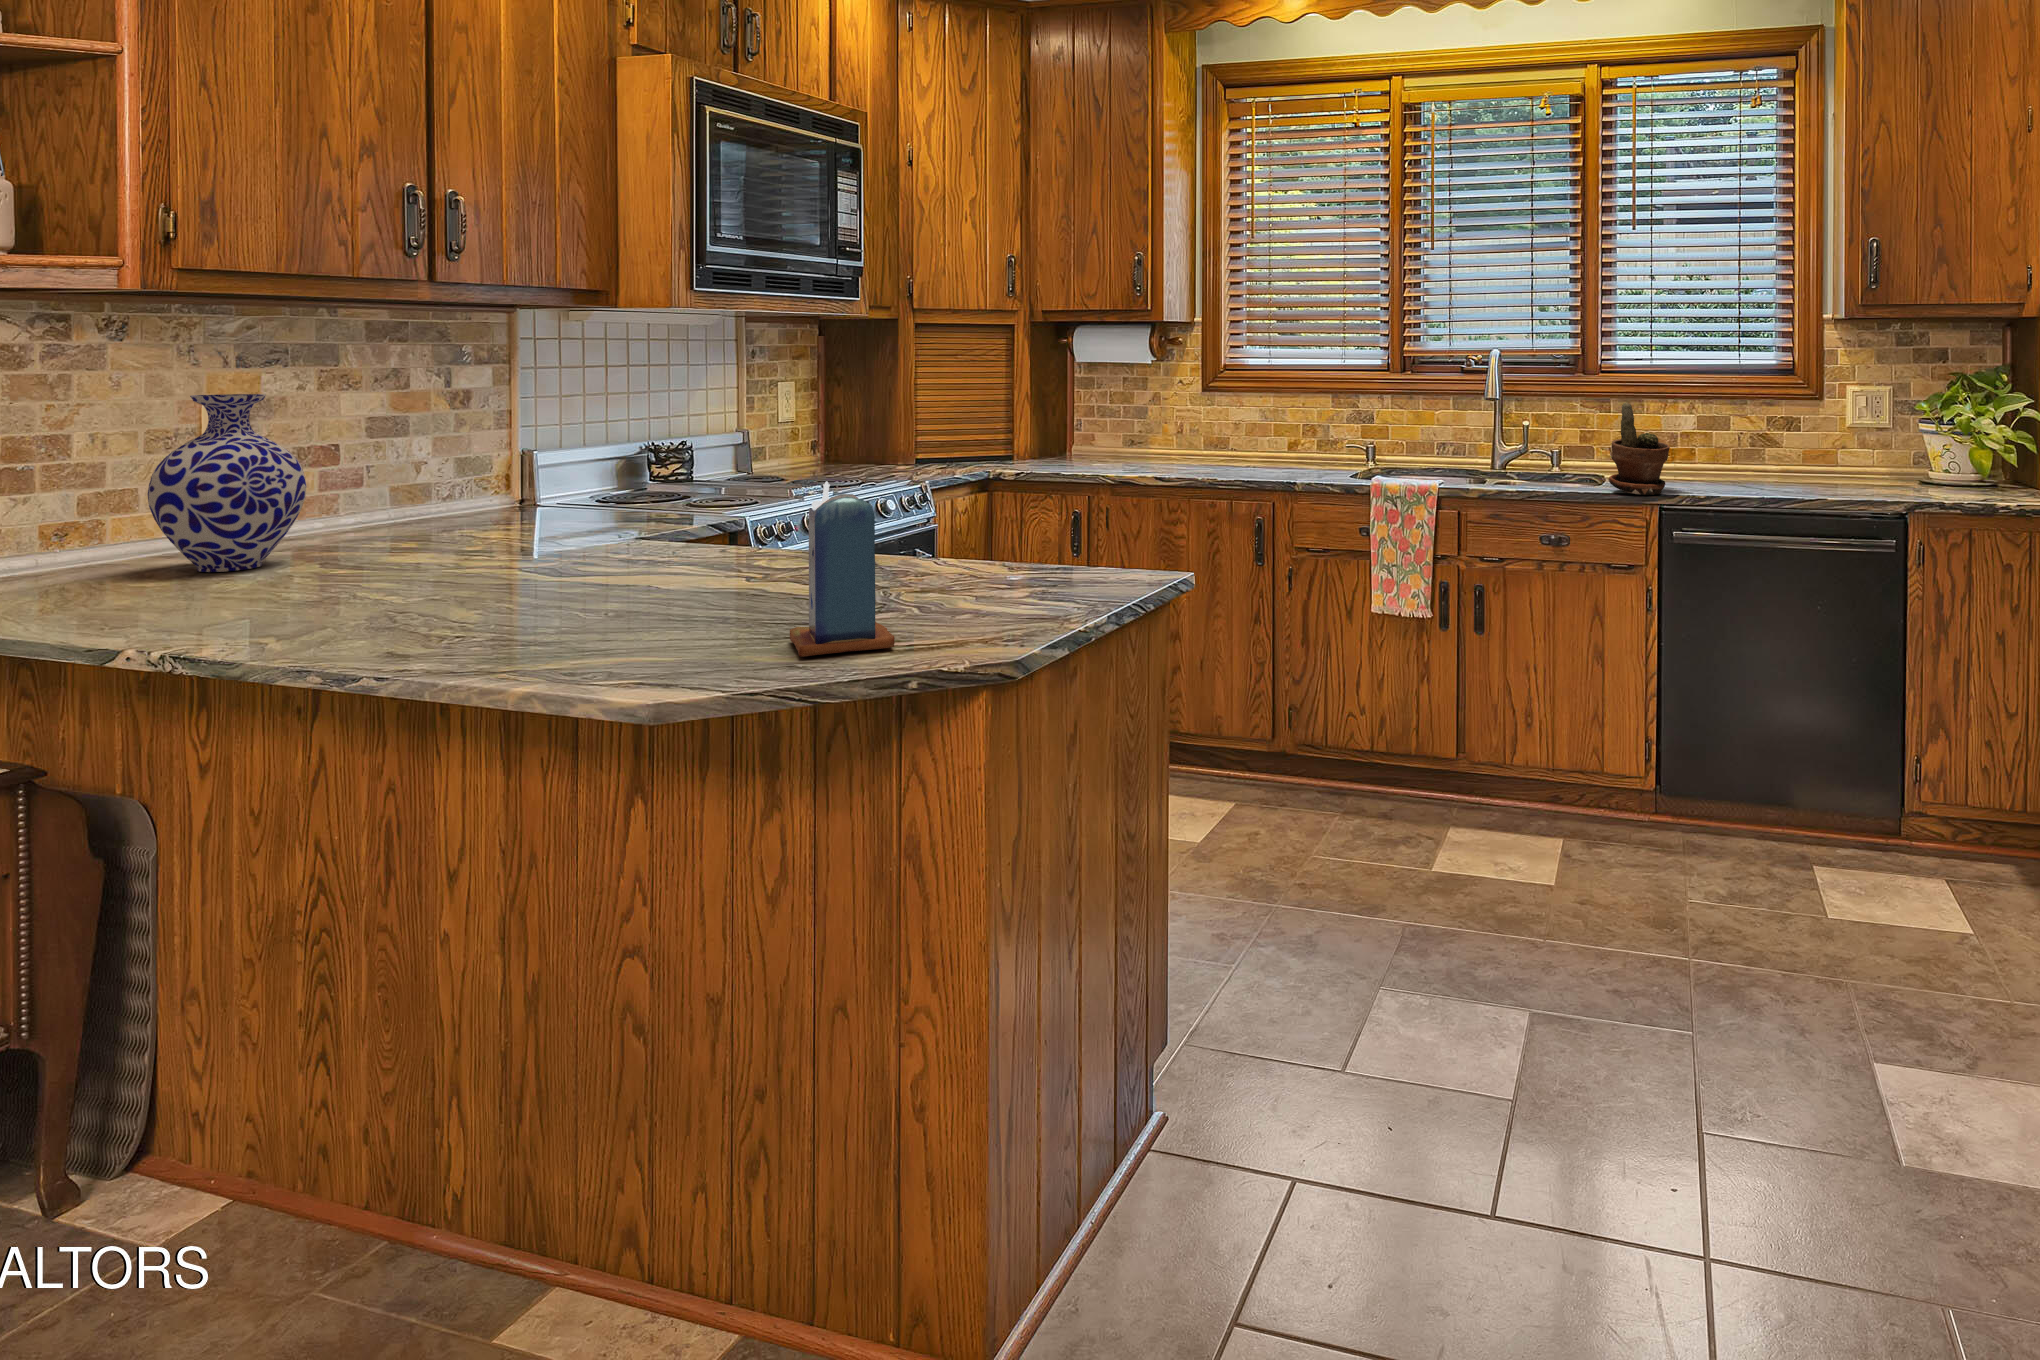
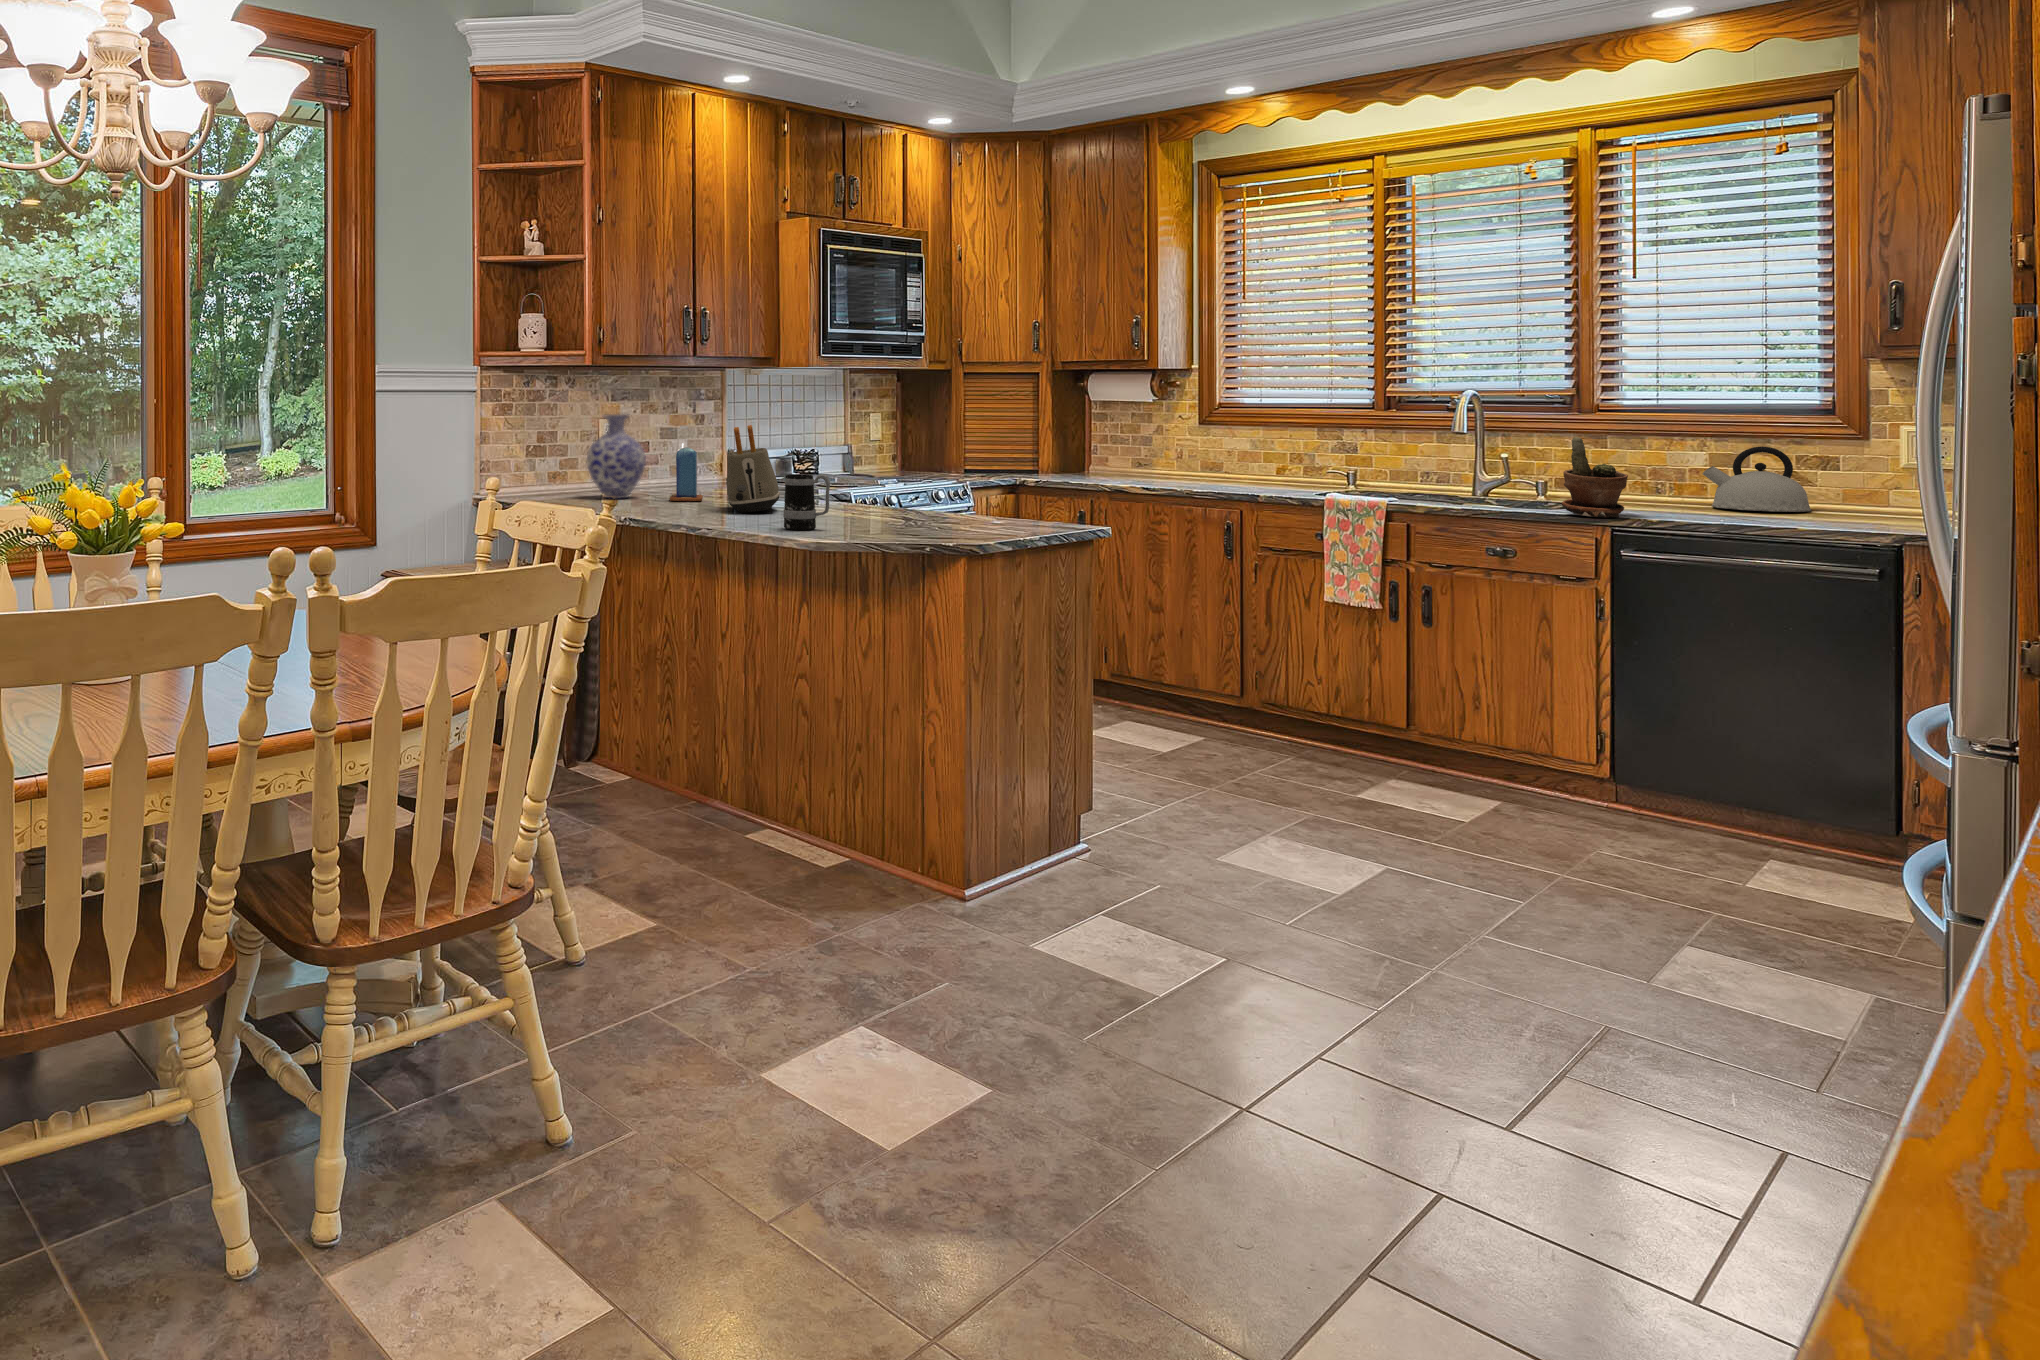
kettle: none [1706,409,1792,477] -> present [1703,446,1812,512]
toaster: none [476,413,597,596] -> present [727,425,780,513]
candle: present [790,482,895,657] -> present [670,443,703,501]
mug: none [583,521,694,650] -> present [783,474,830,530]

